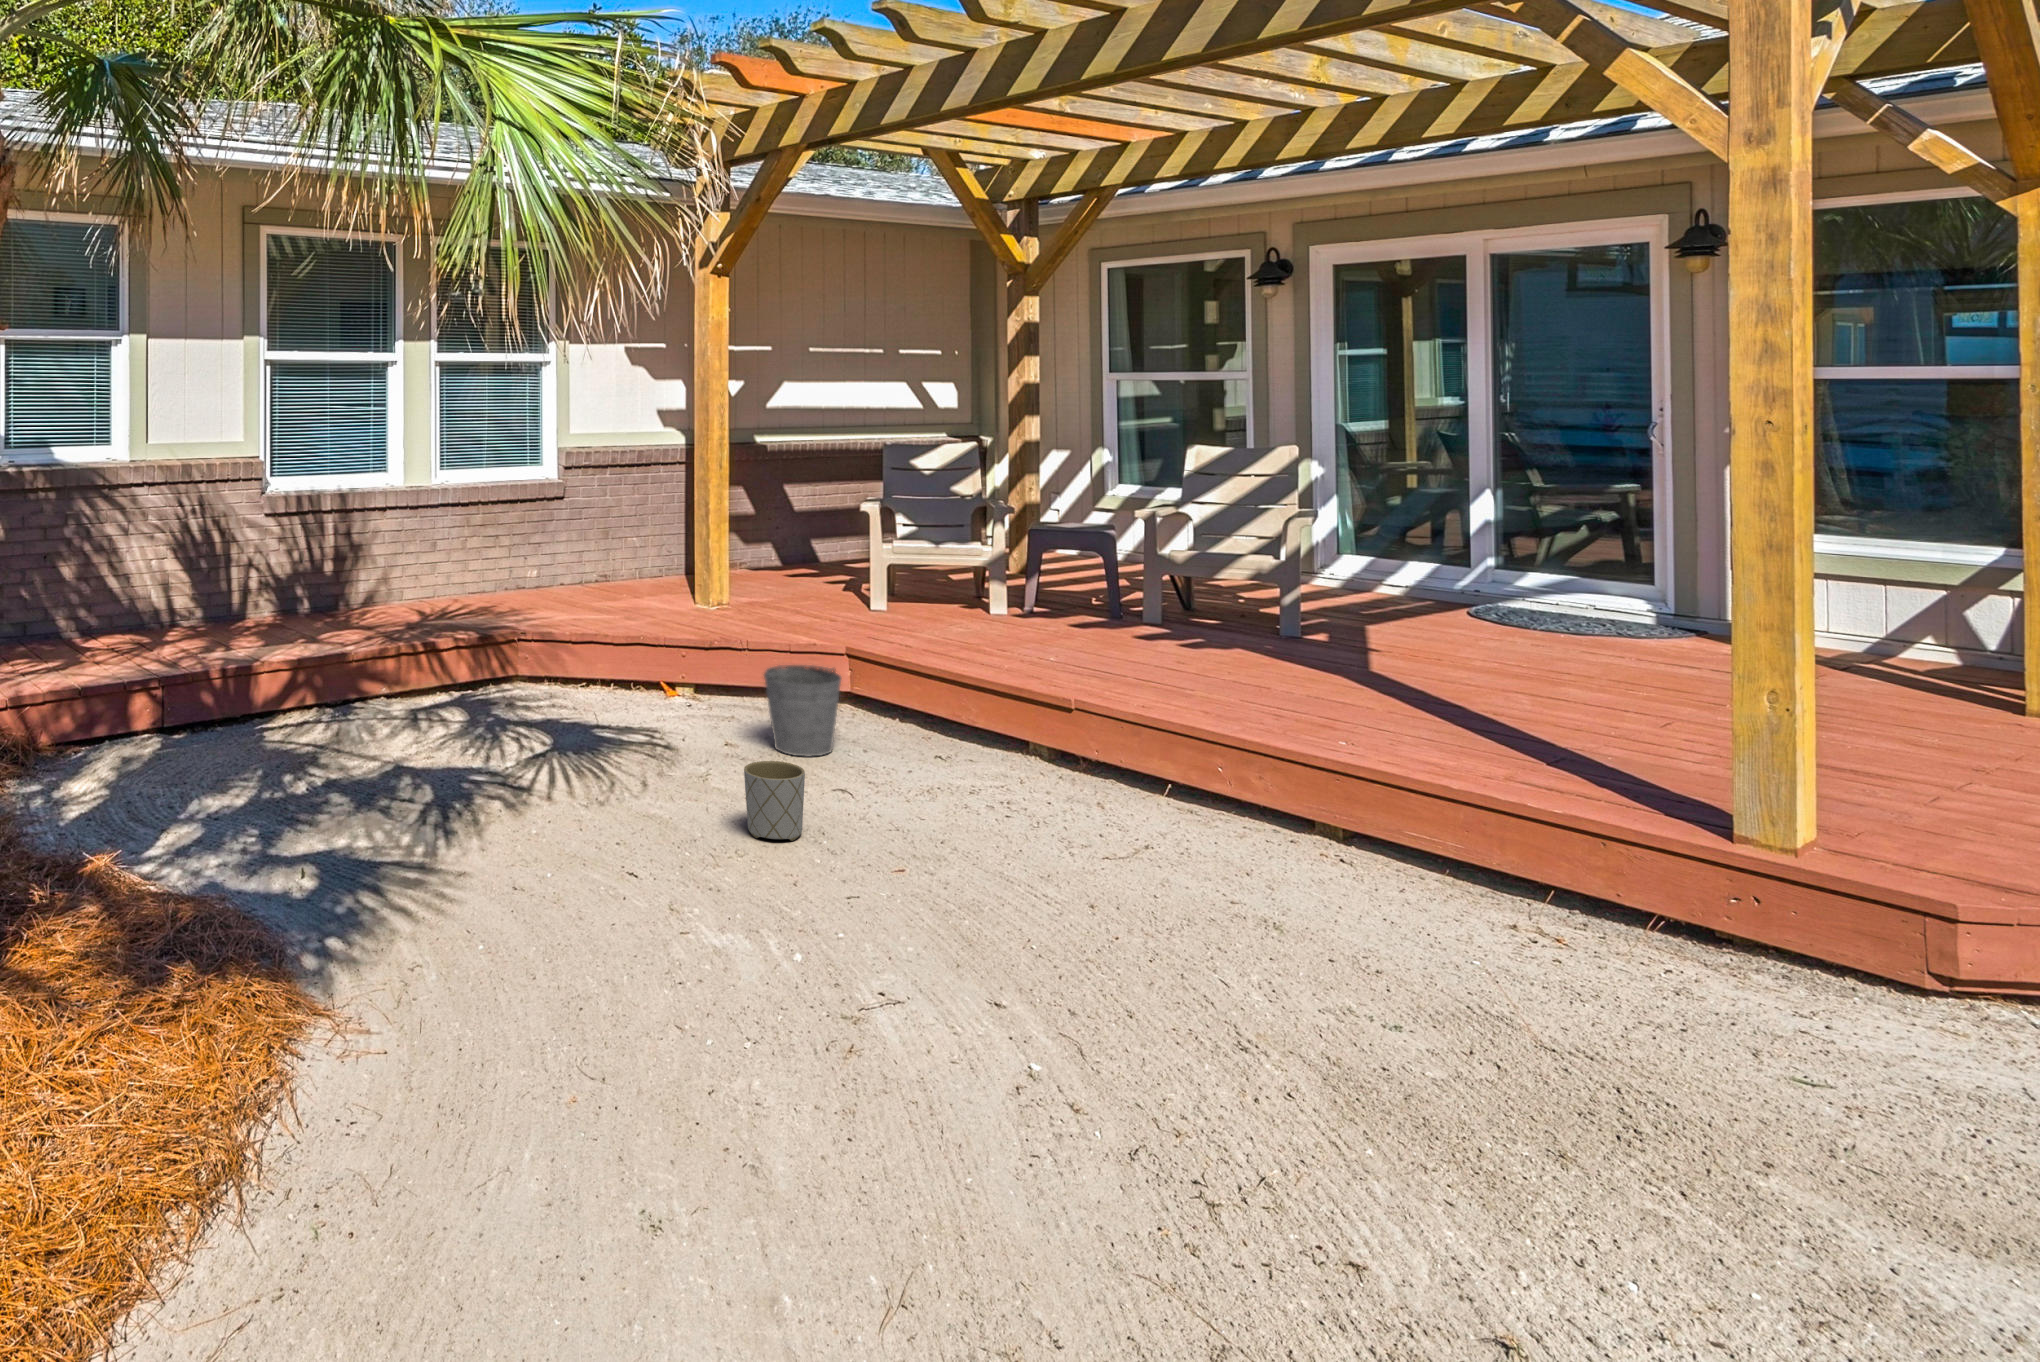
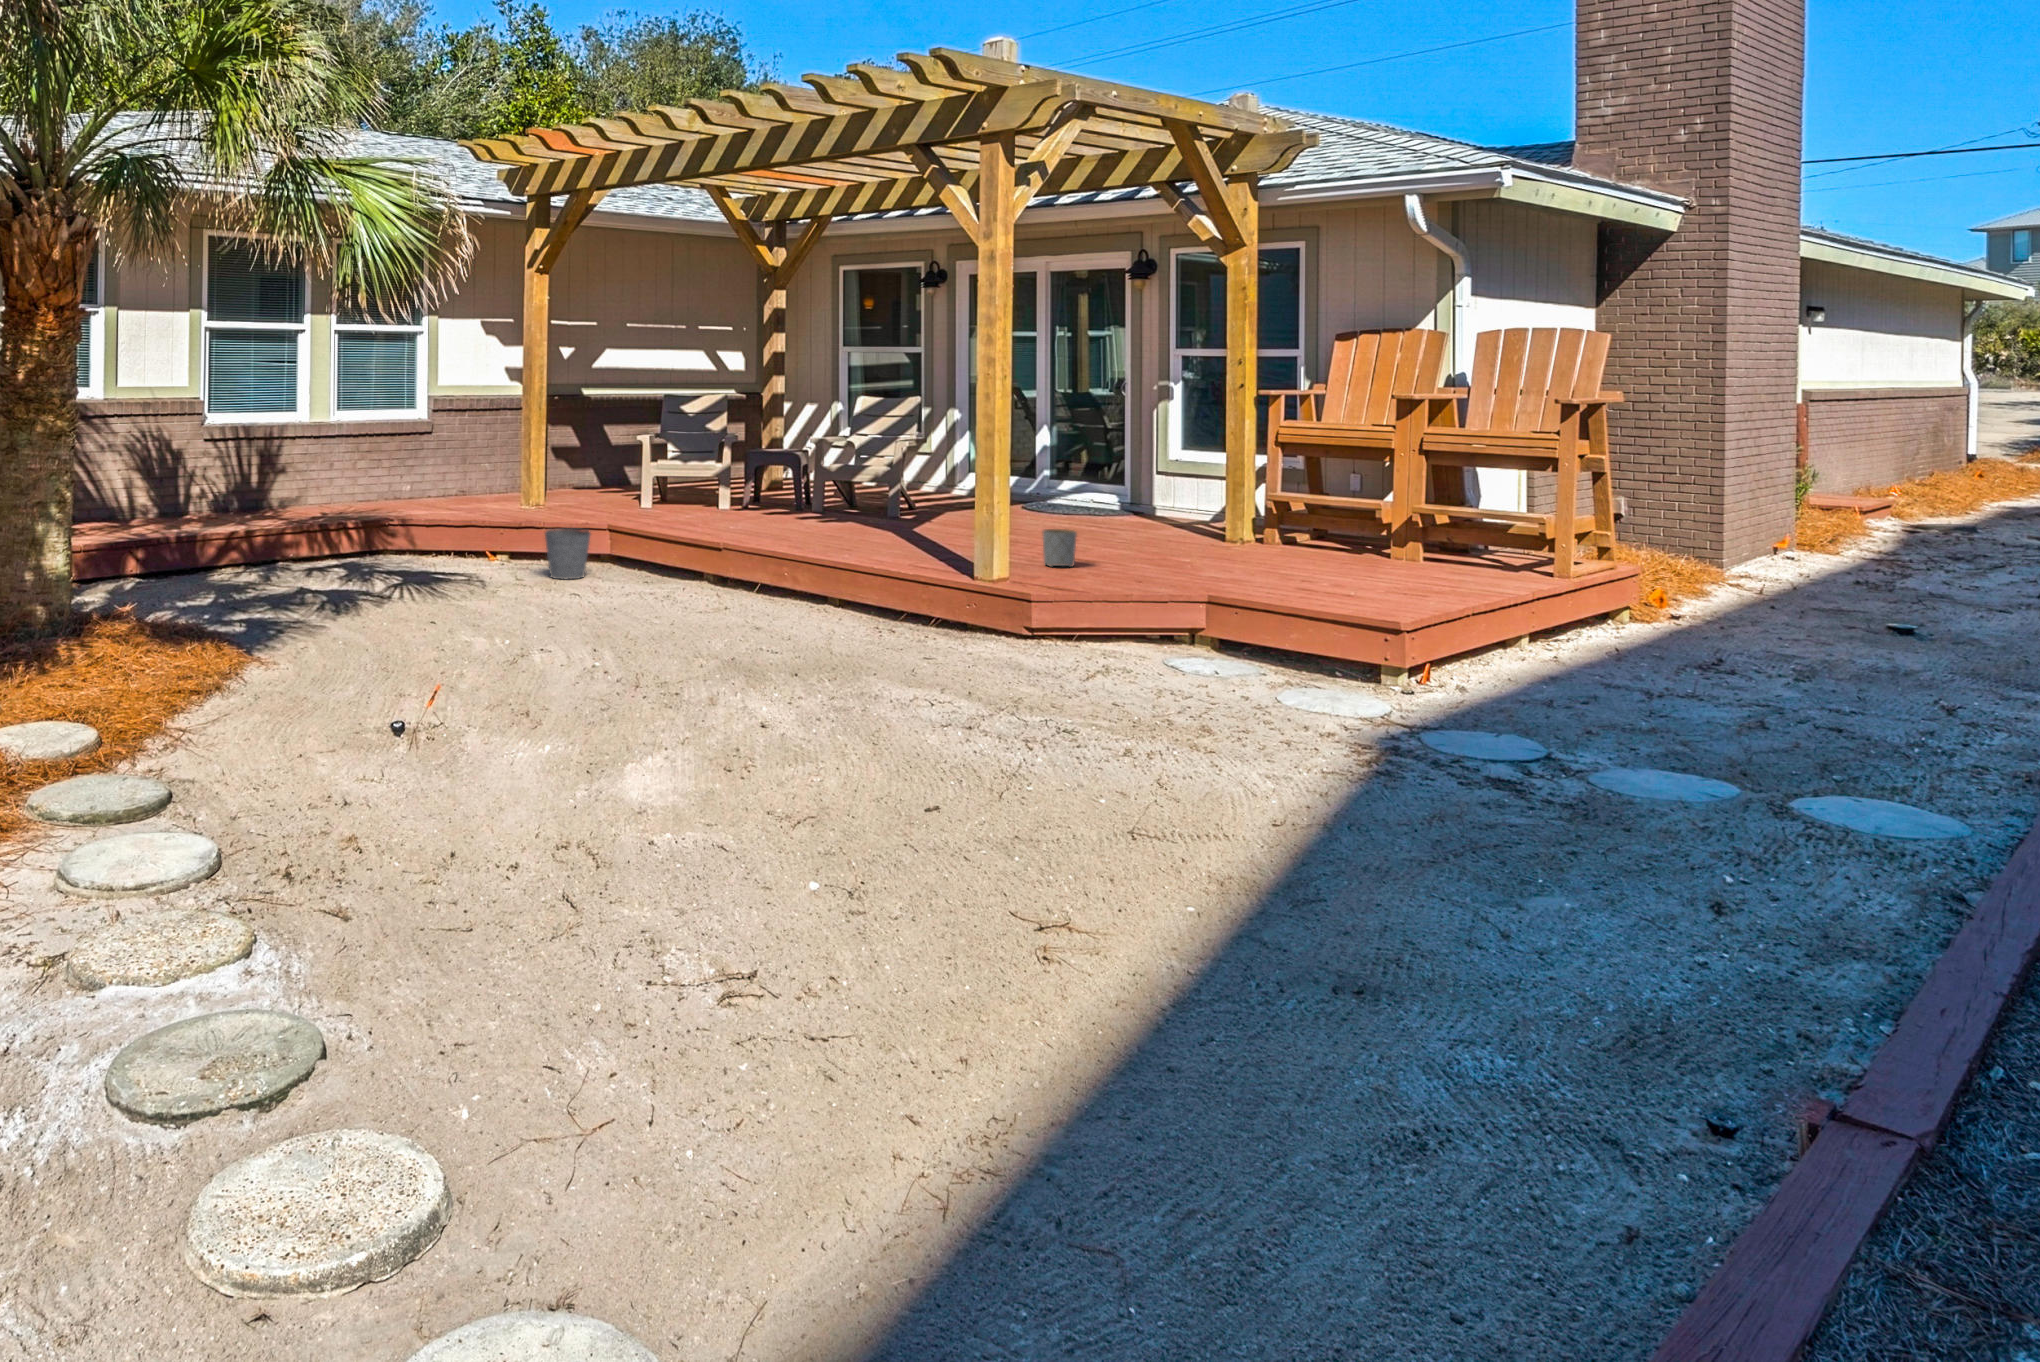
planter: present [744,761,805,841] -> present [1043,529,1077,567]

